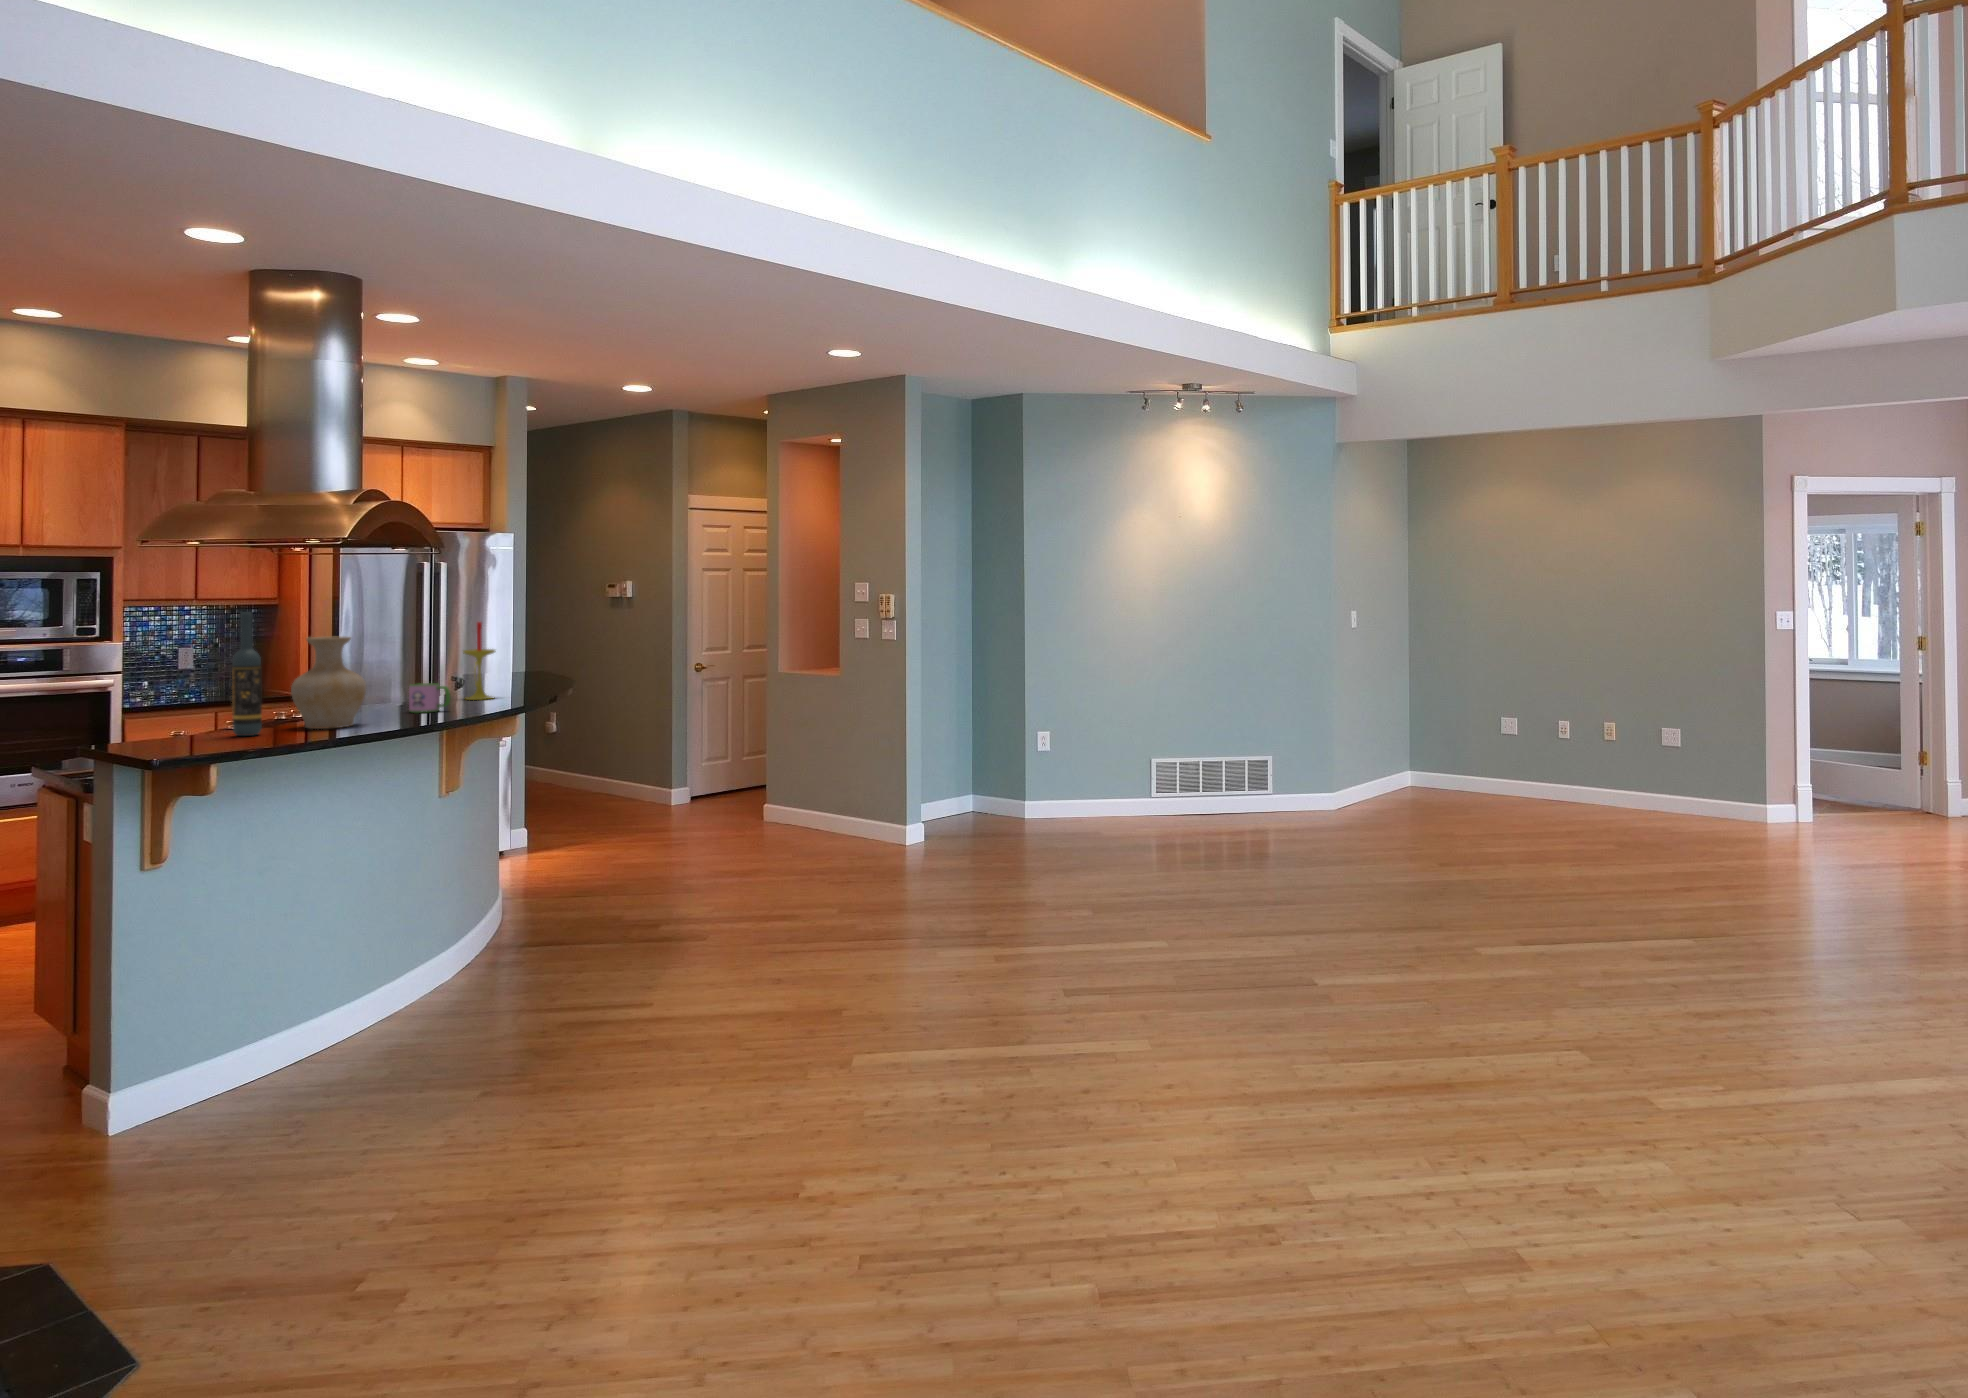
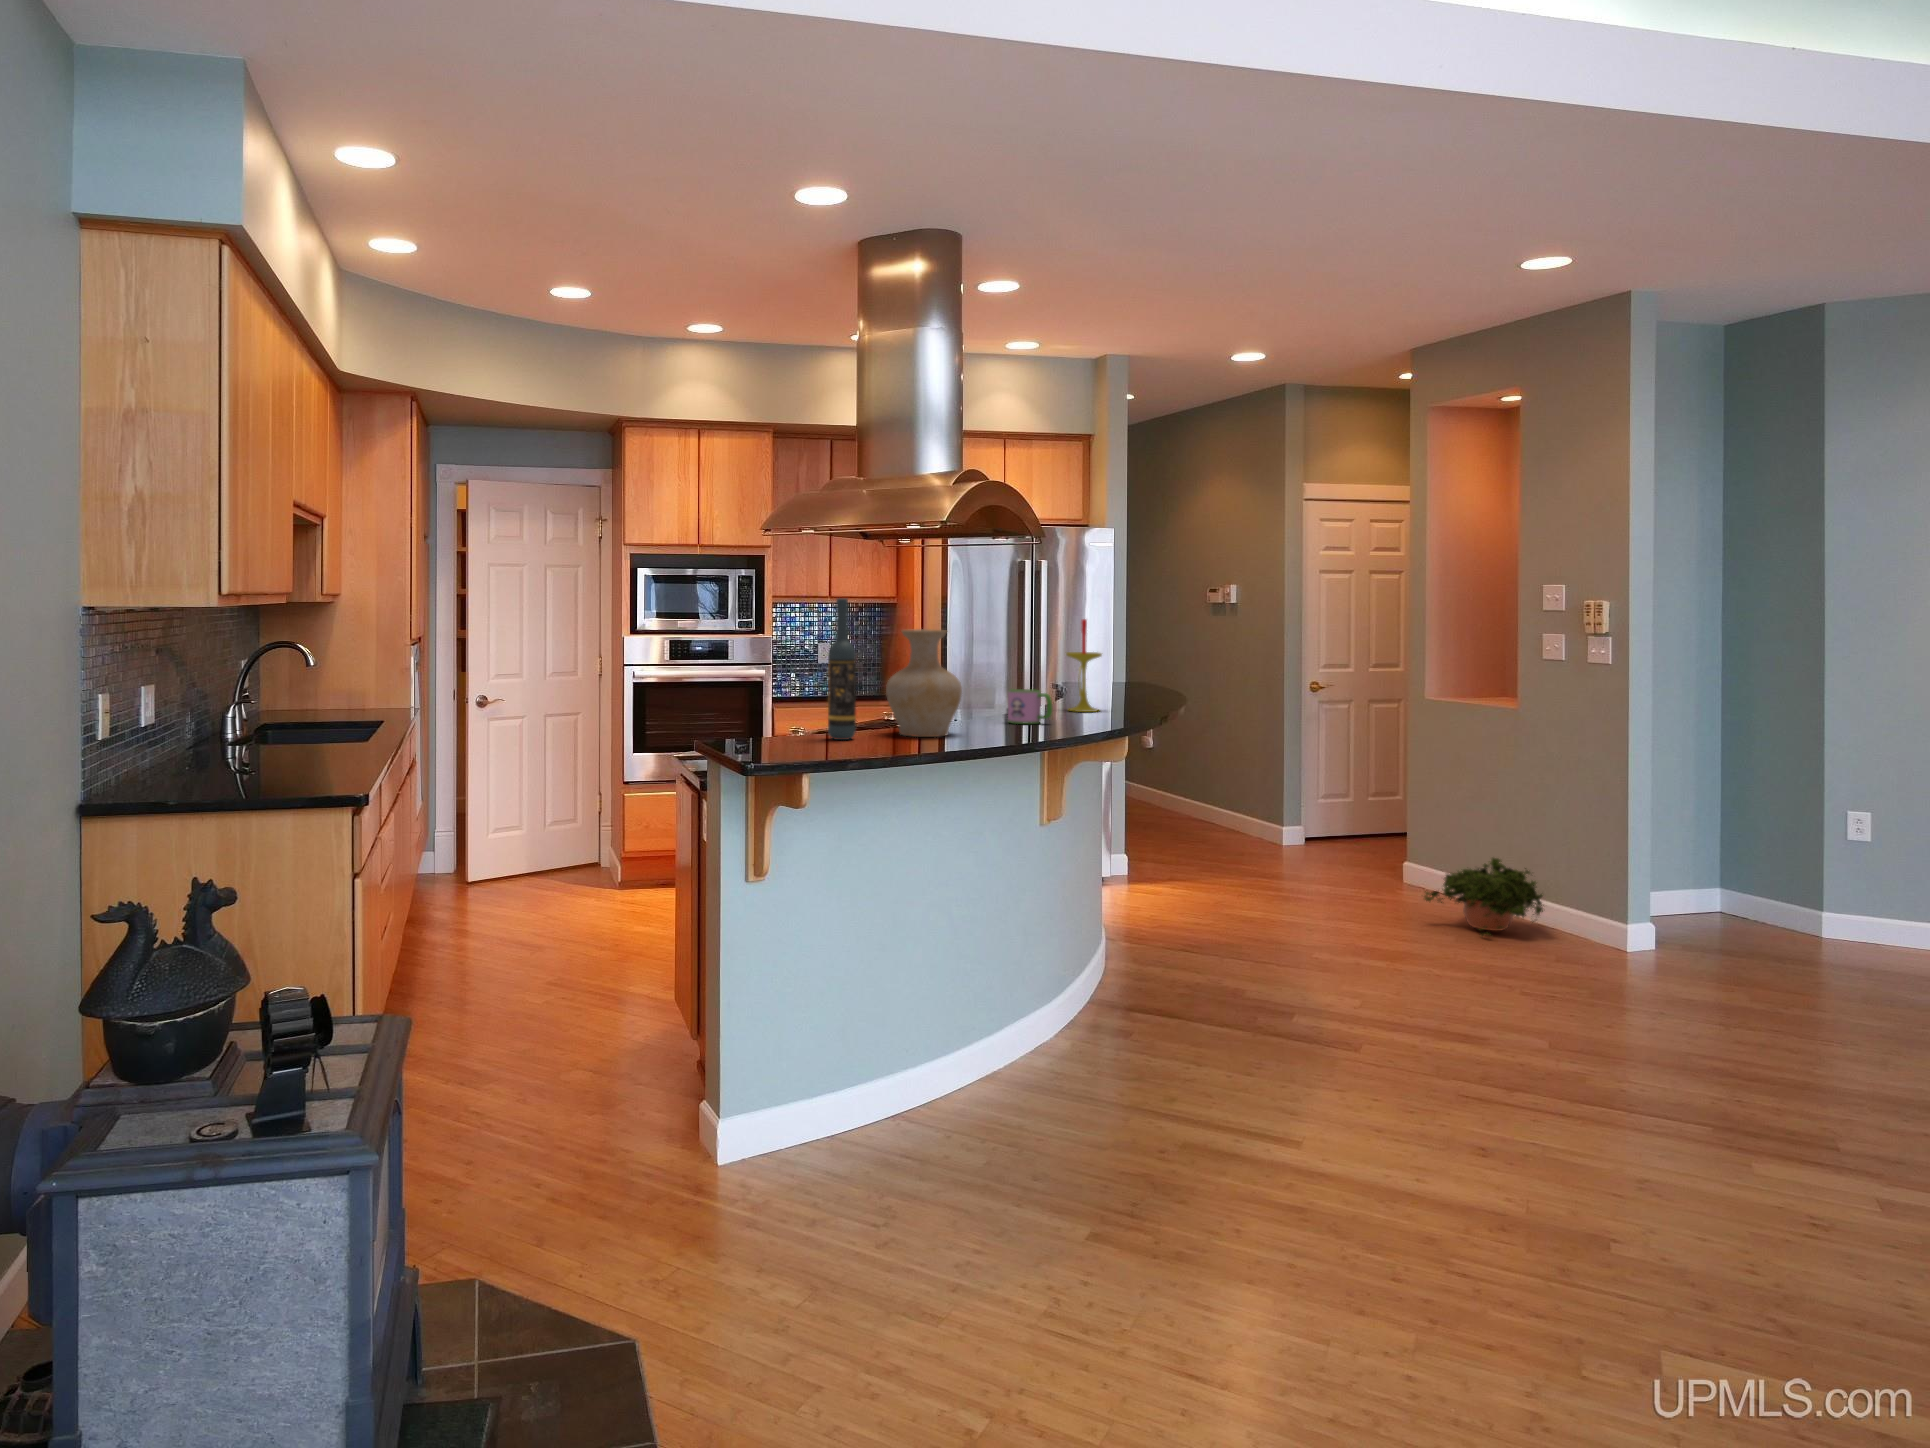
potted plant: none [768,791,856,853] -> present [1425,858,1544,936]

